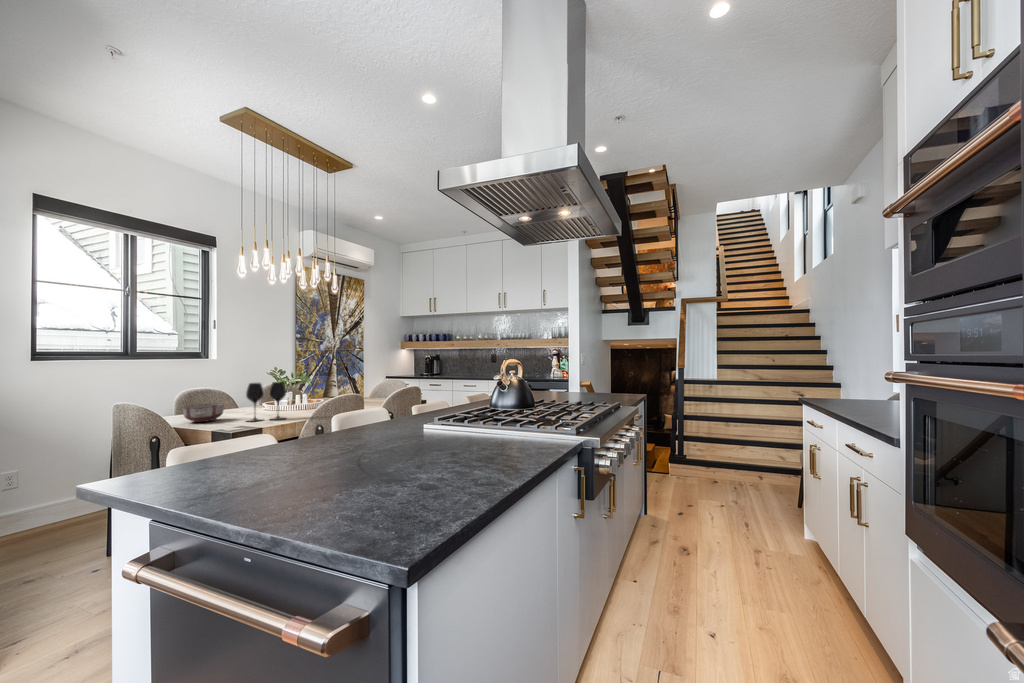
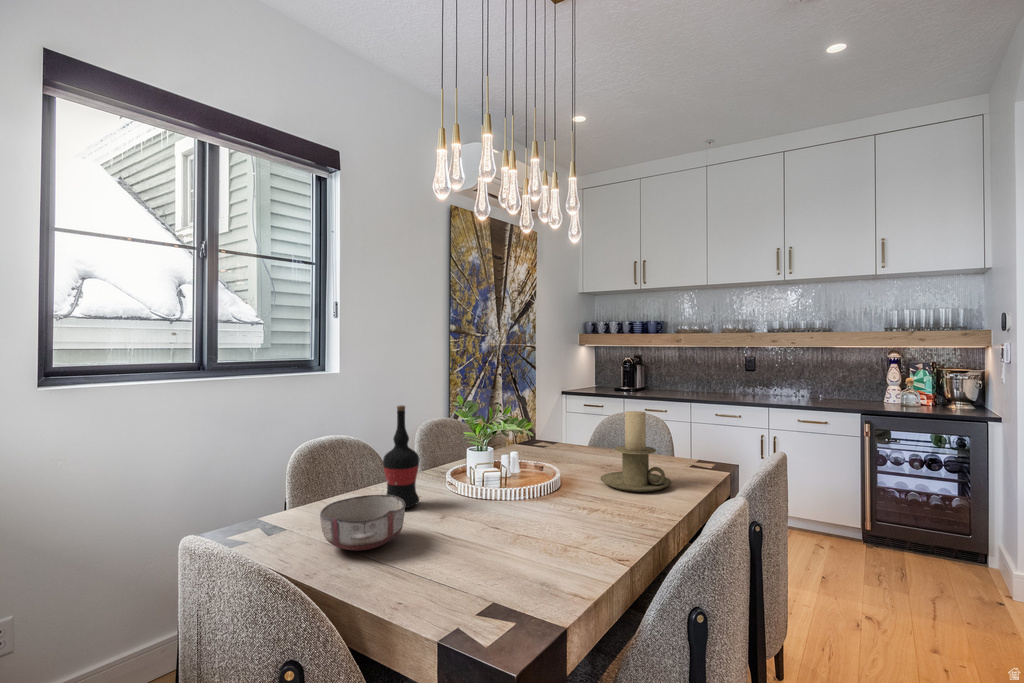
wine bottle: none [222,368,241,414] -> present [383,405,419,508]
candle holder: none [341,372,374,407] -> present [601,411,672,492]
wine glass: present [246,382,286,422] -> none [462,452,552,561]

